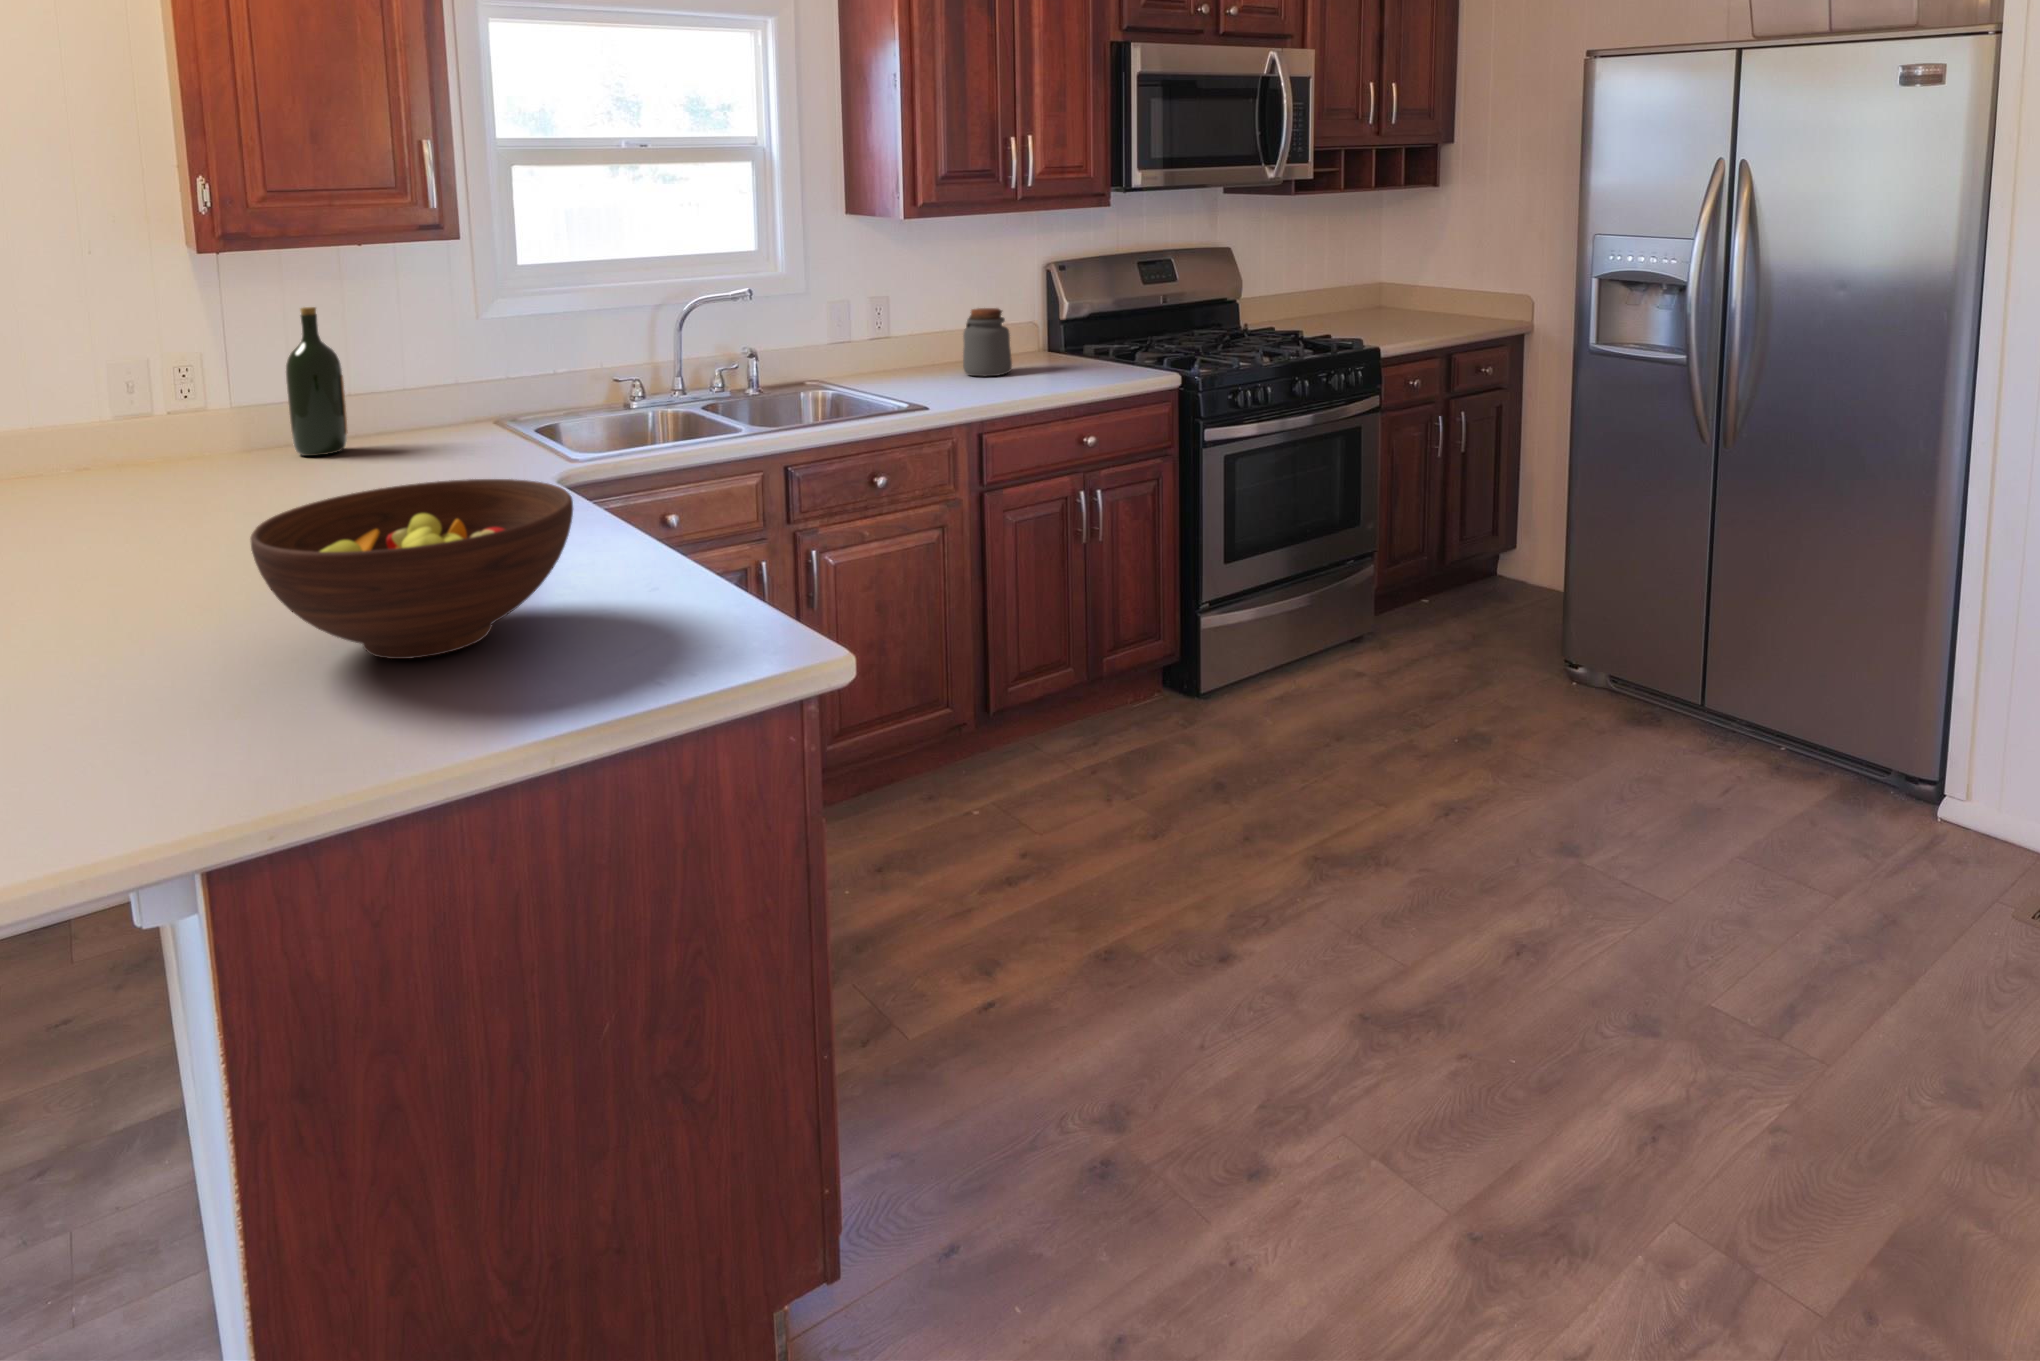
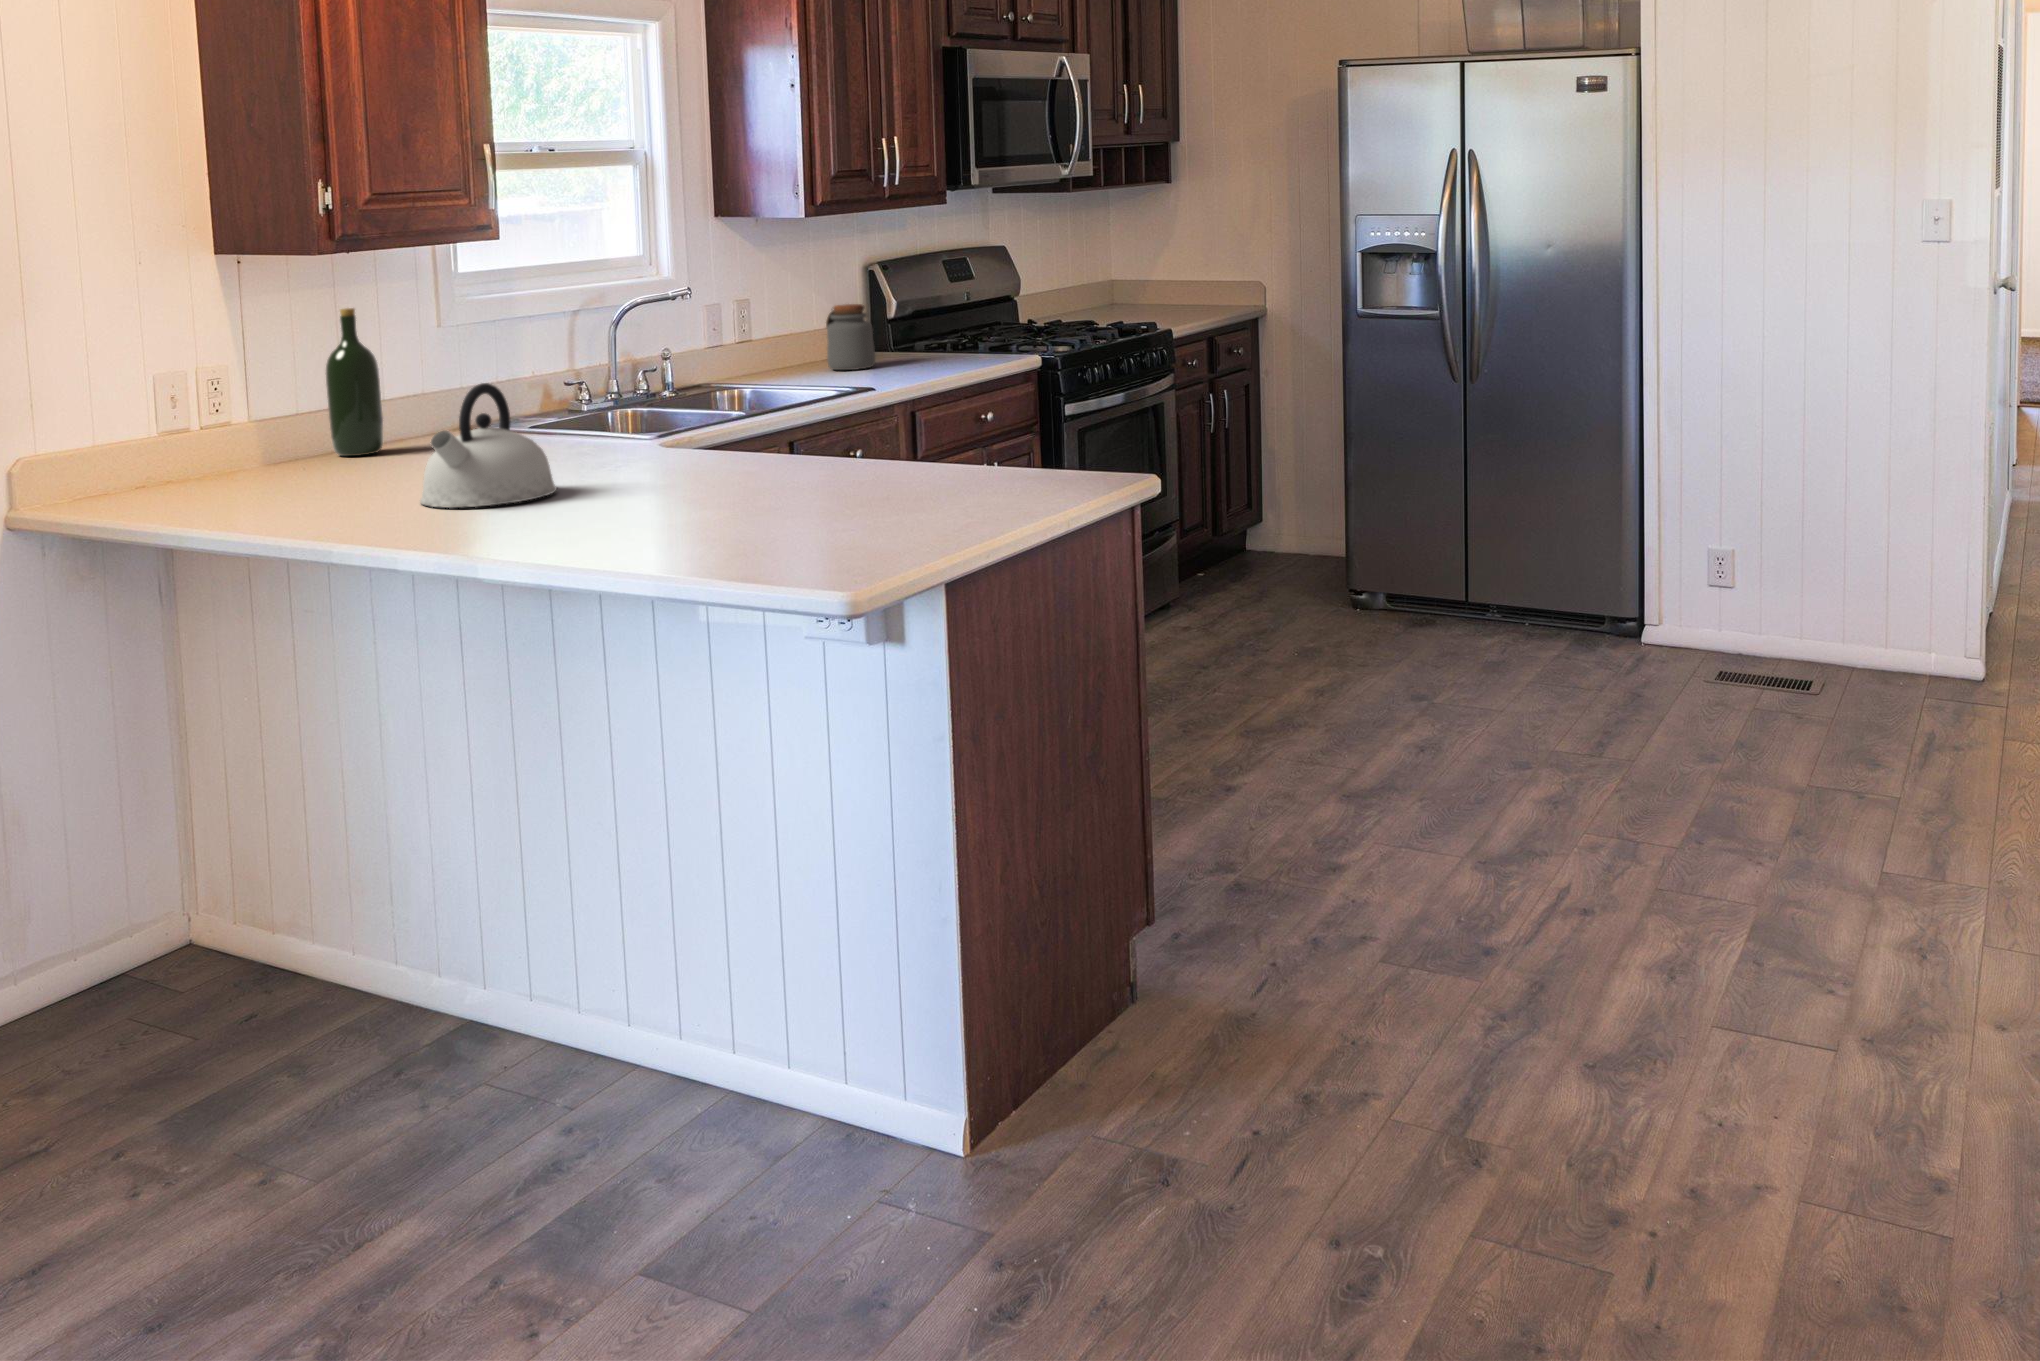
kettle: none [60,423,264,575] -> present [420,383,557,508]
fruit bowl: present [250,479,573,659] -> none [751,389,962,504]

